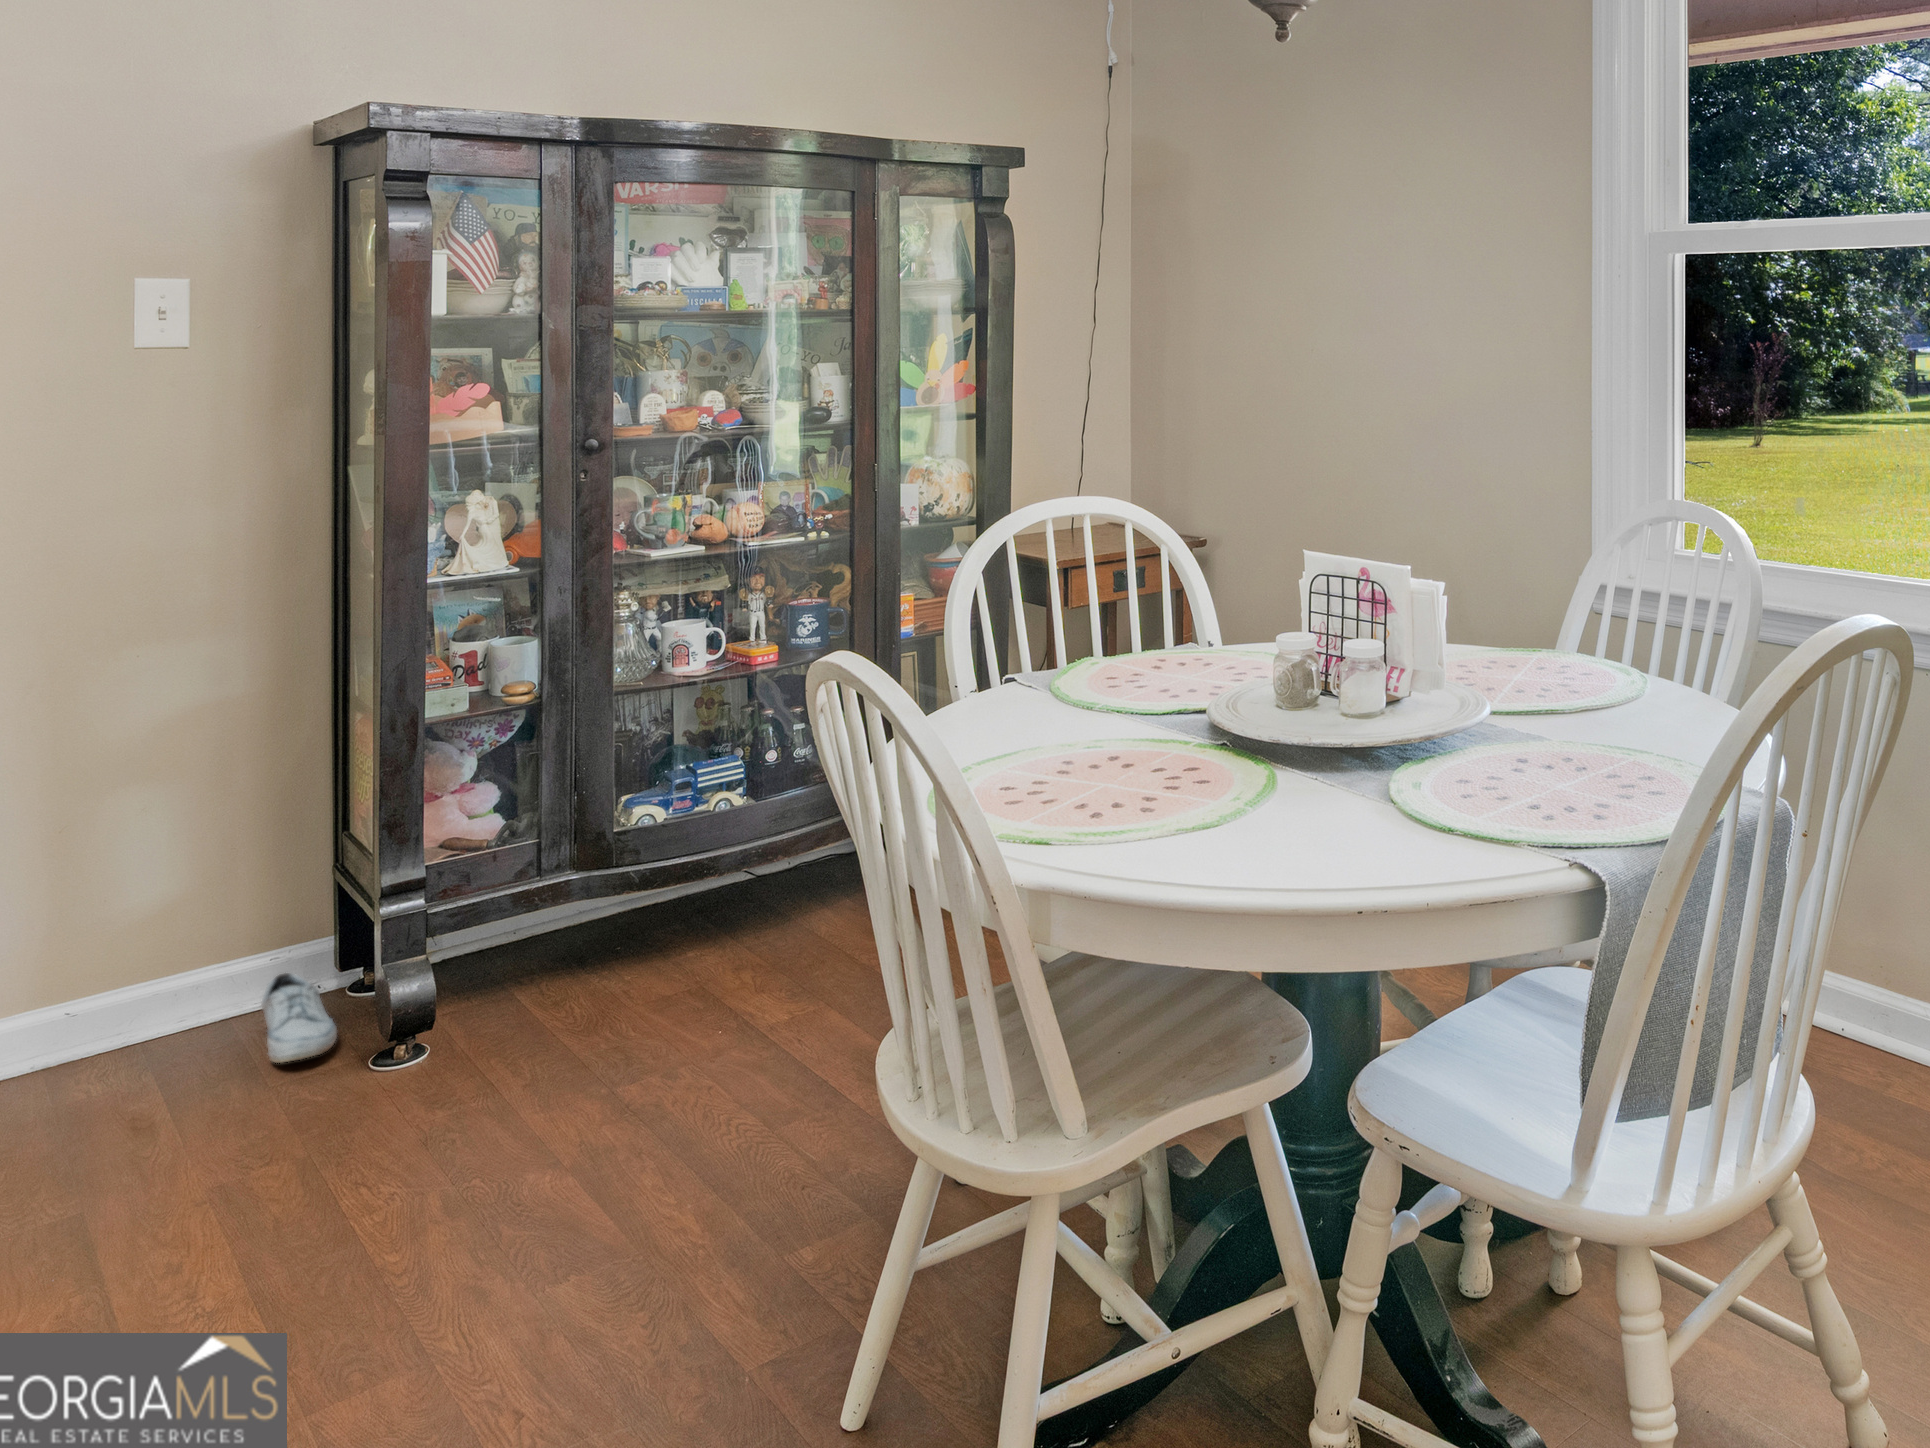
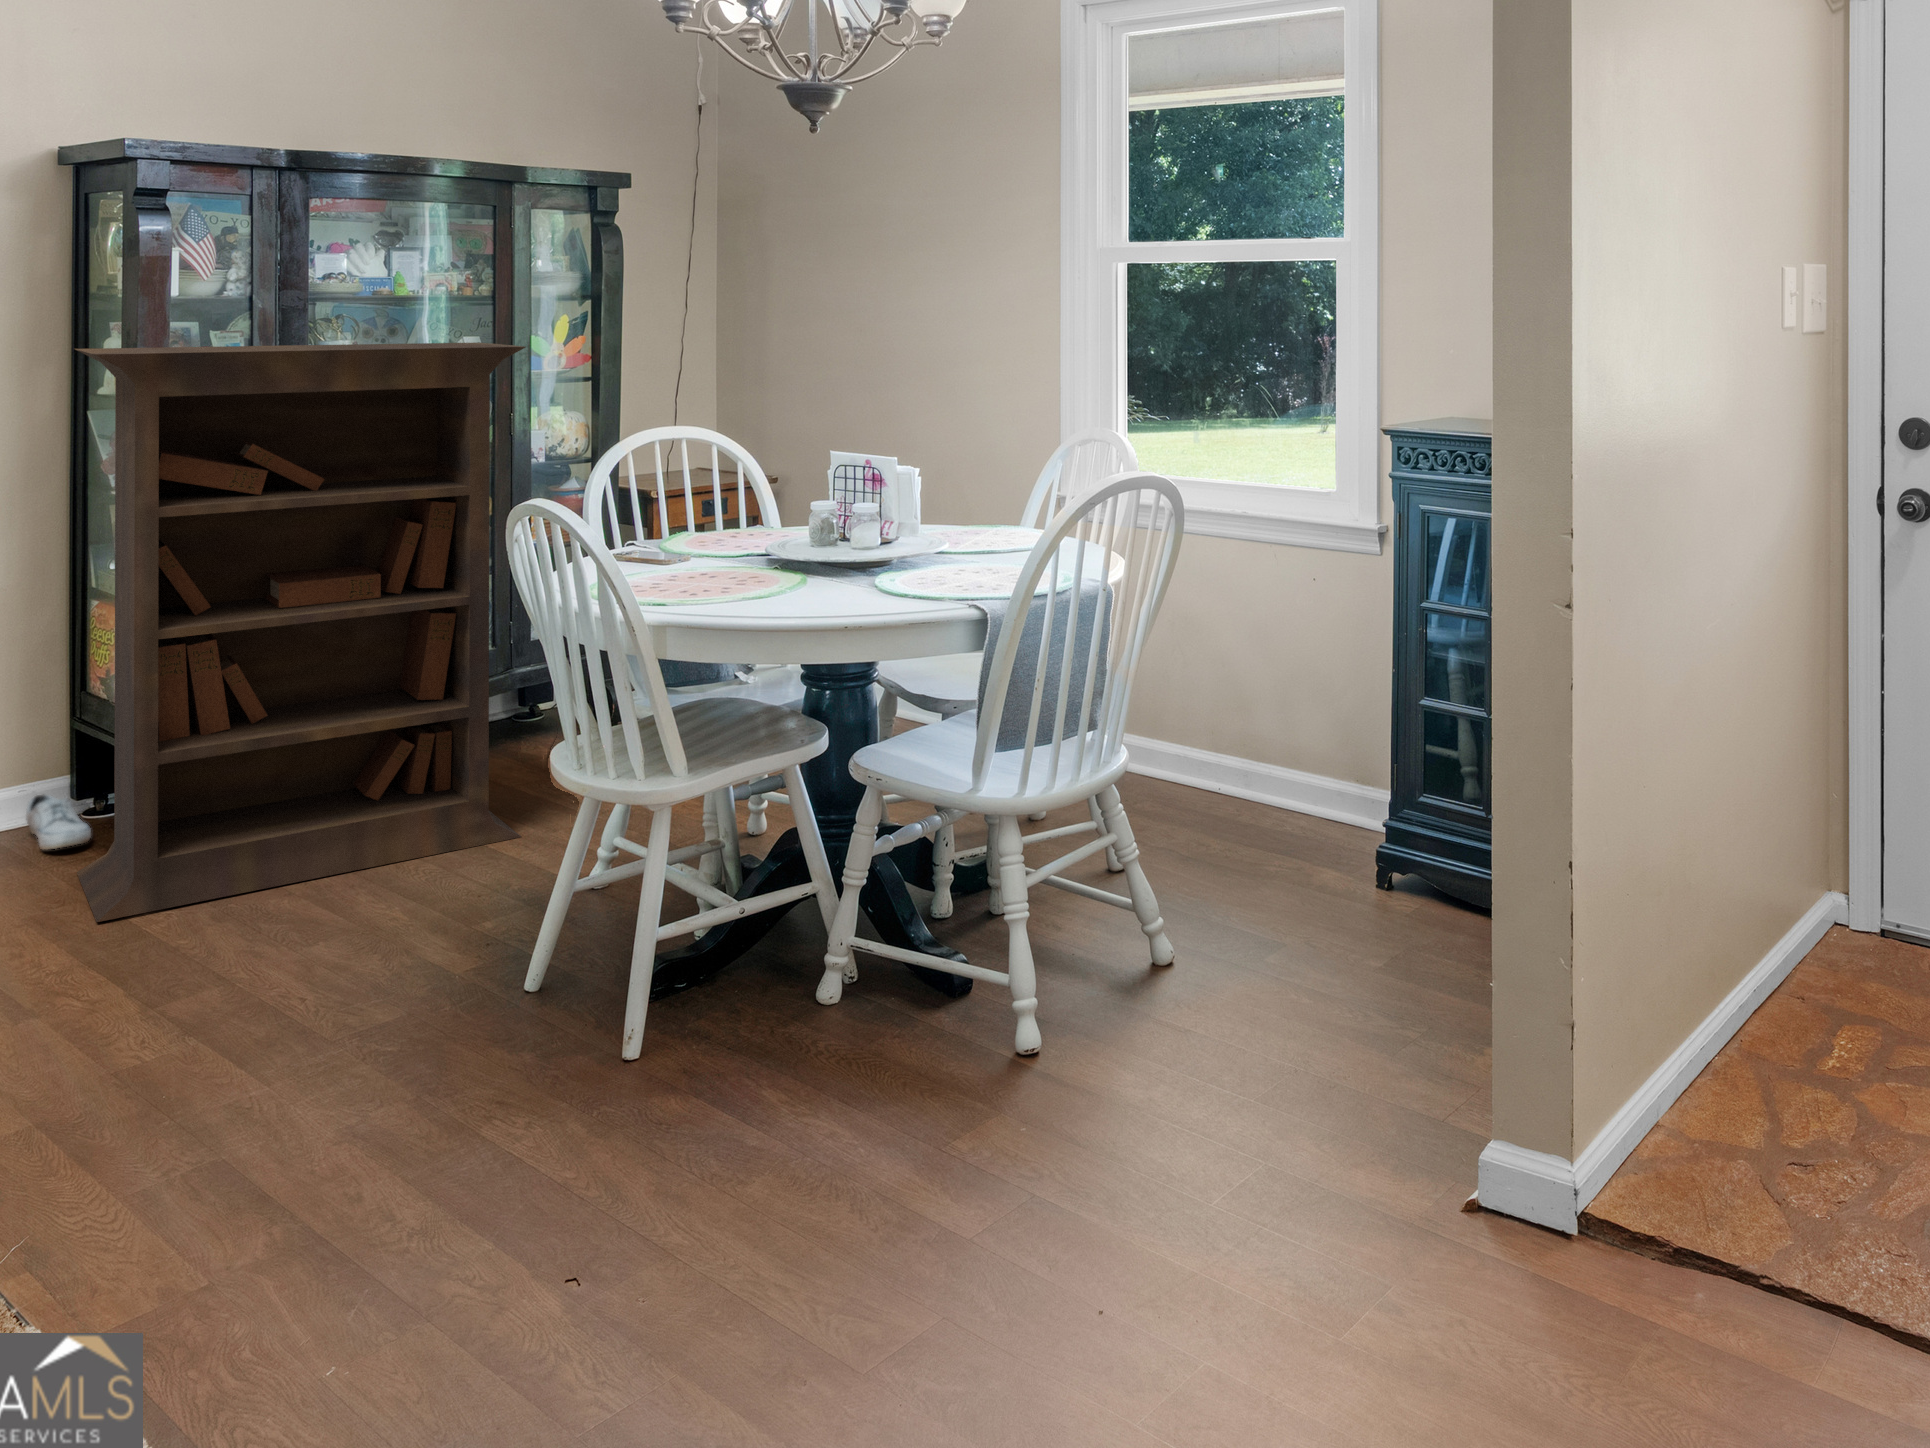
bookcase: none [276,373,879,1219] -> present [75,342,525,922]

